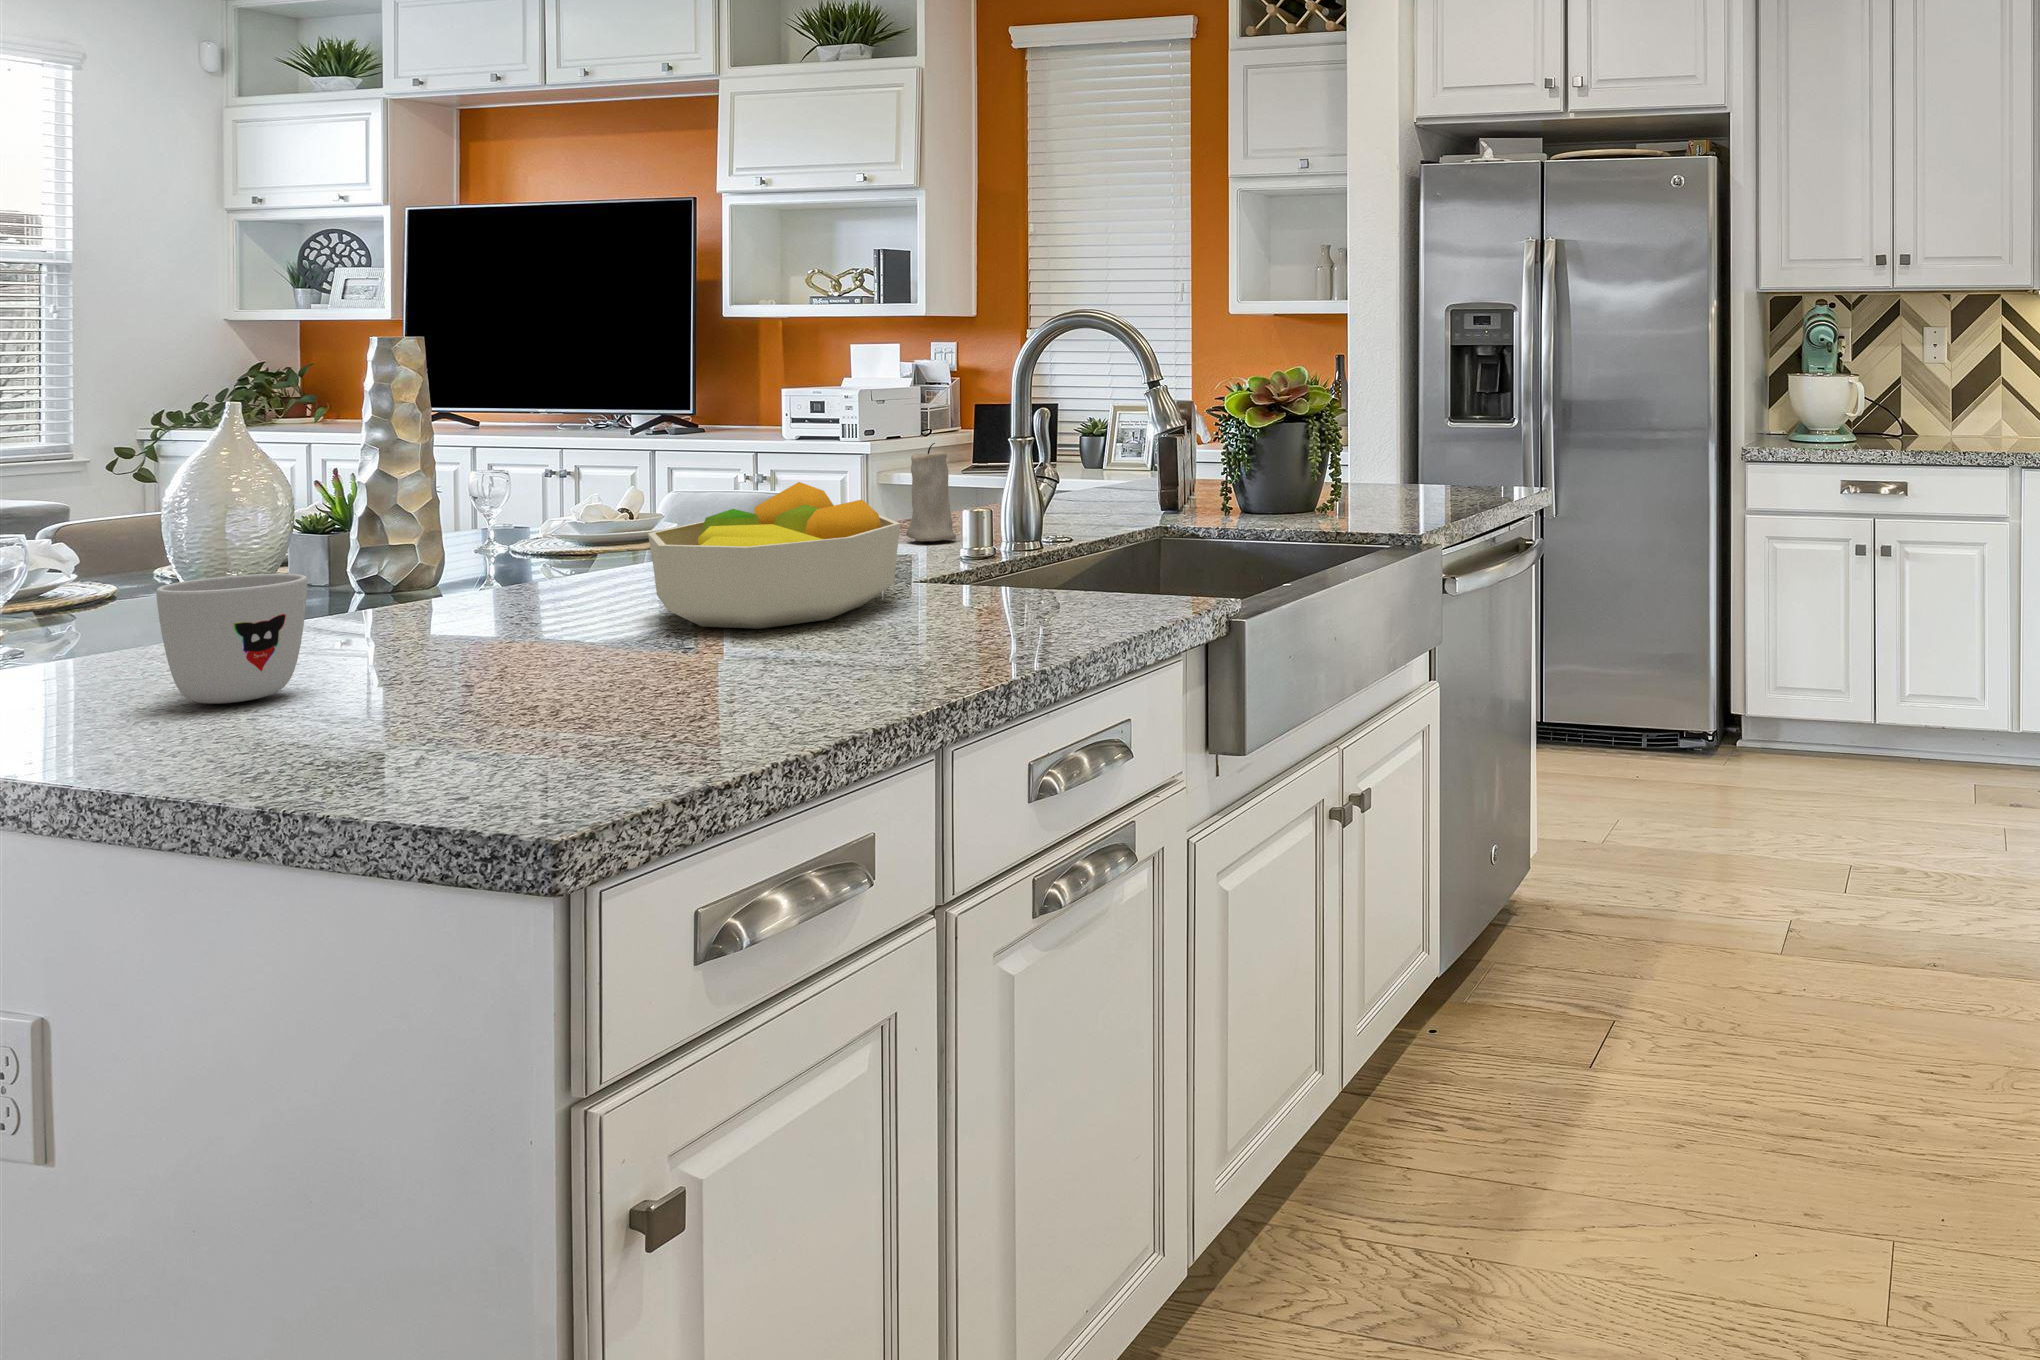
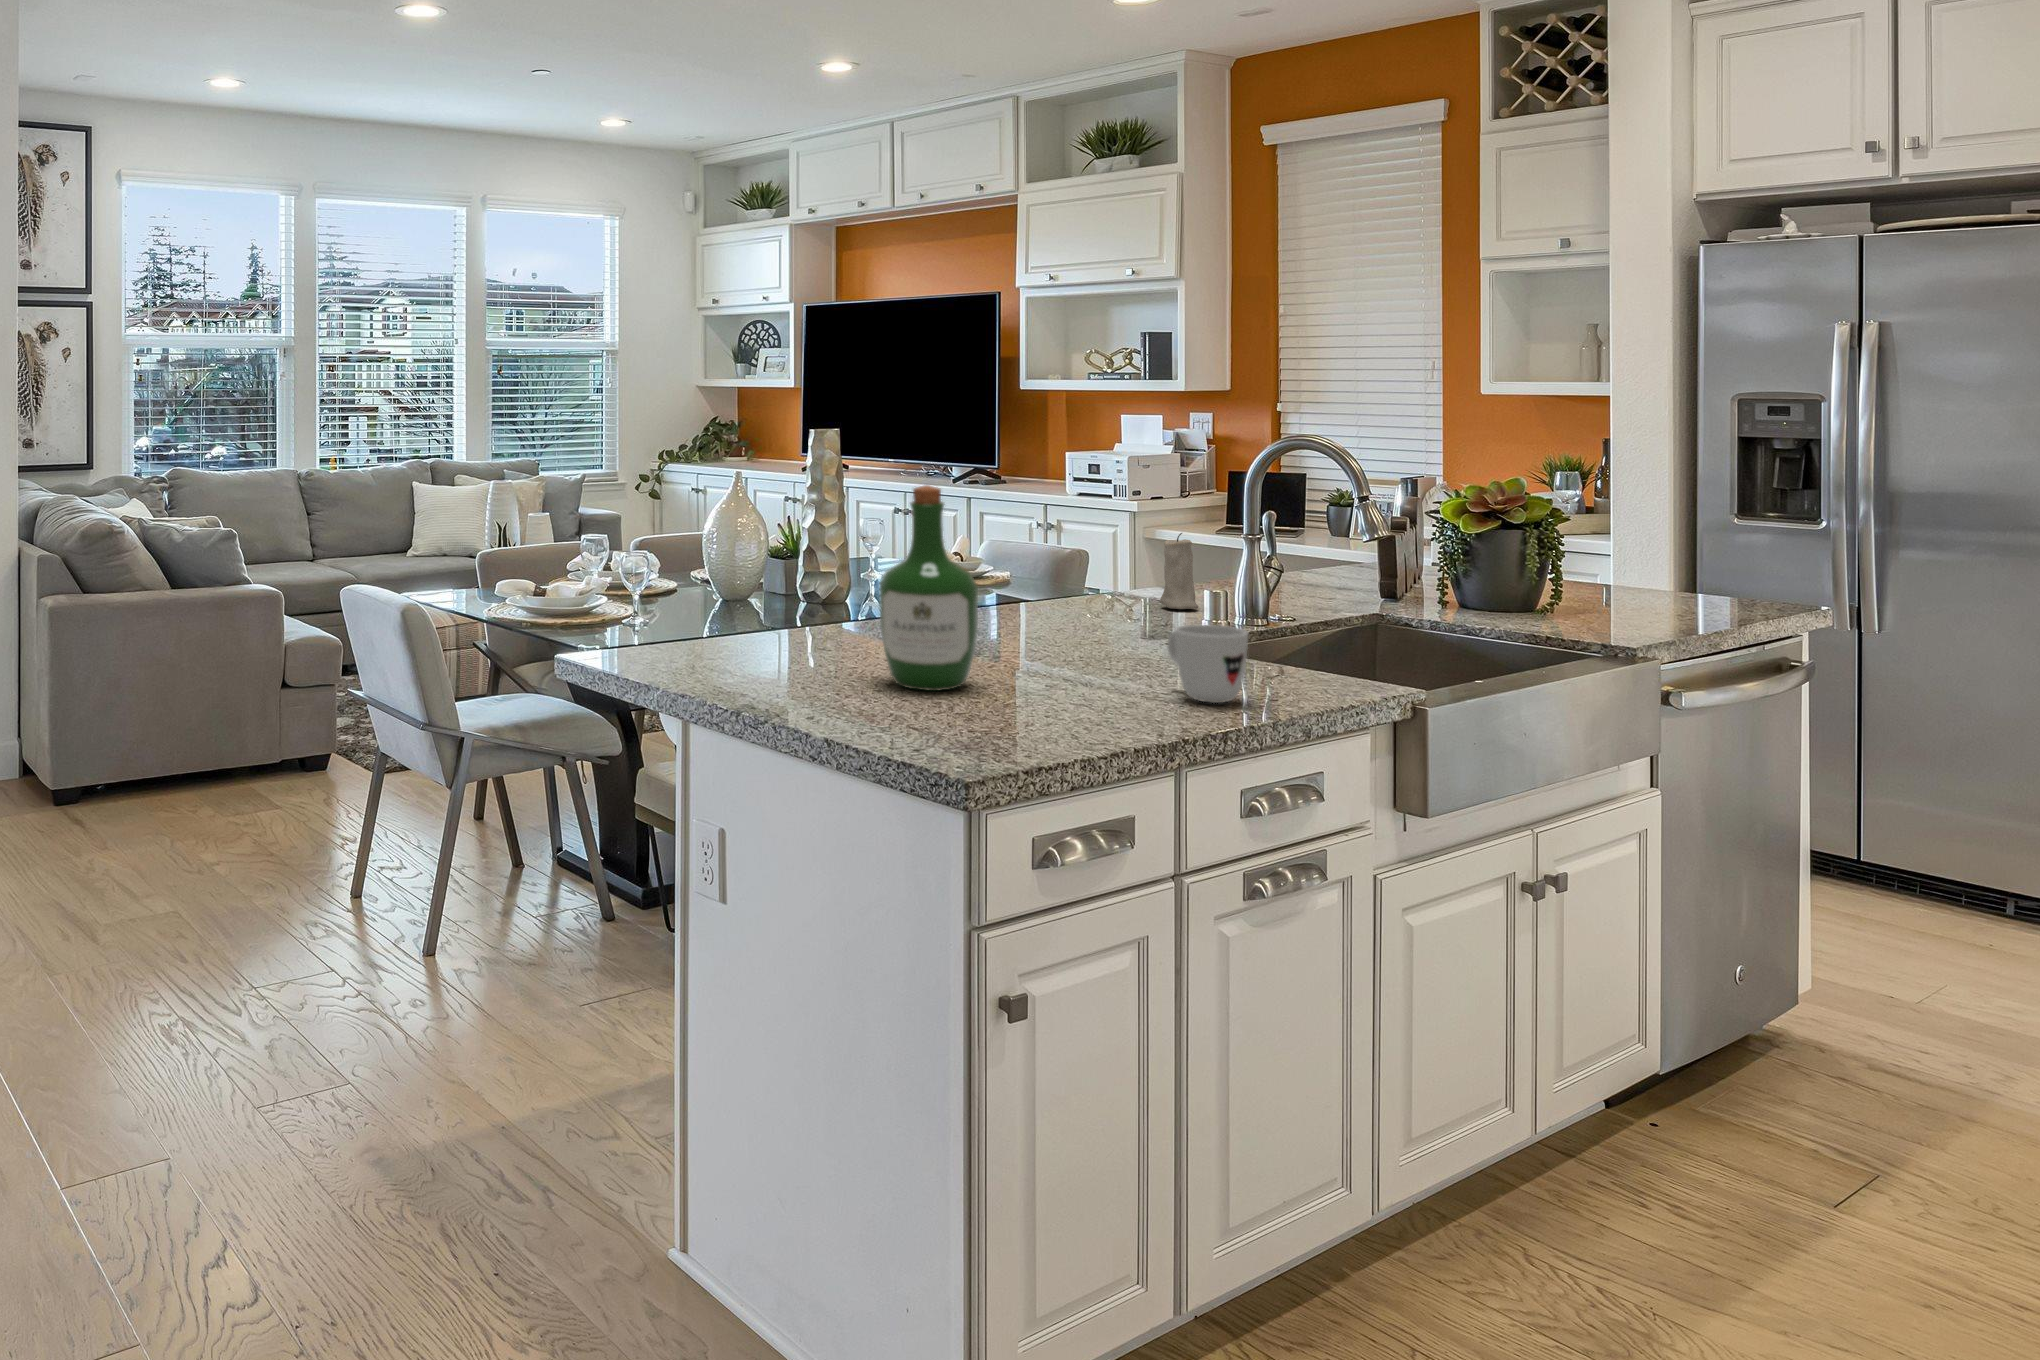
wine bottle: none [413,348,609,693] -> present [879,485,978,691]
fruit bowl: present [648,482,900,629] -> none [992,565,1155,667]
mug: present [156,574,307,704] -> present [1167,625,1248,703]

